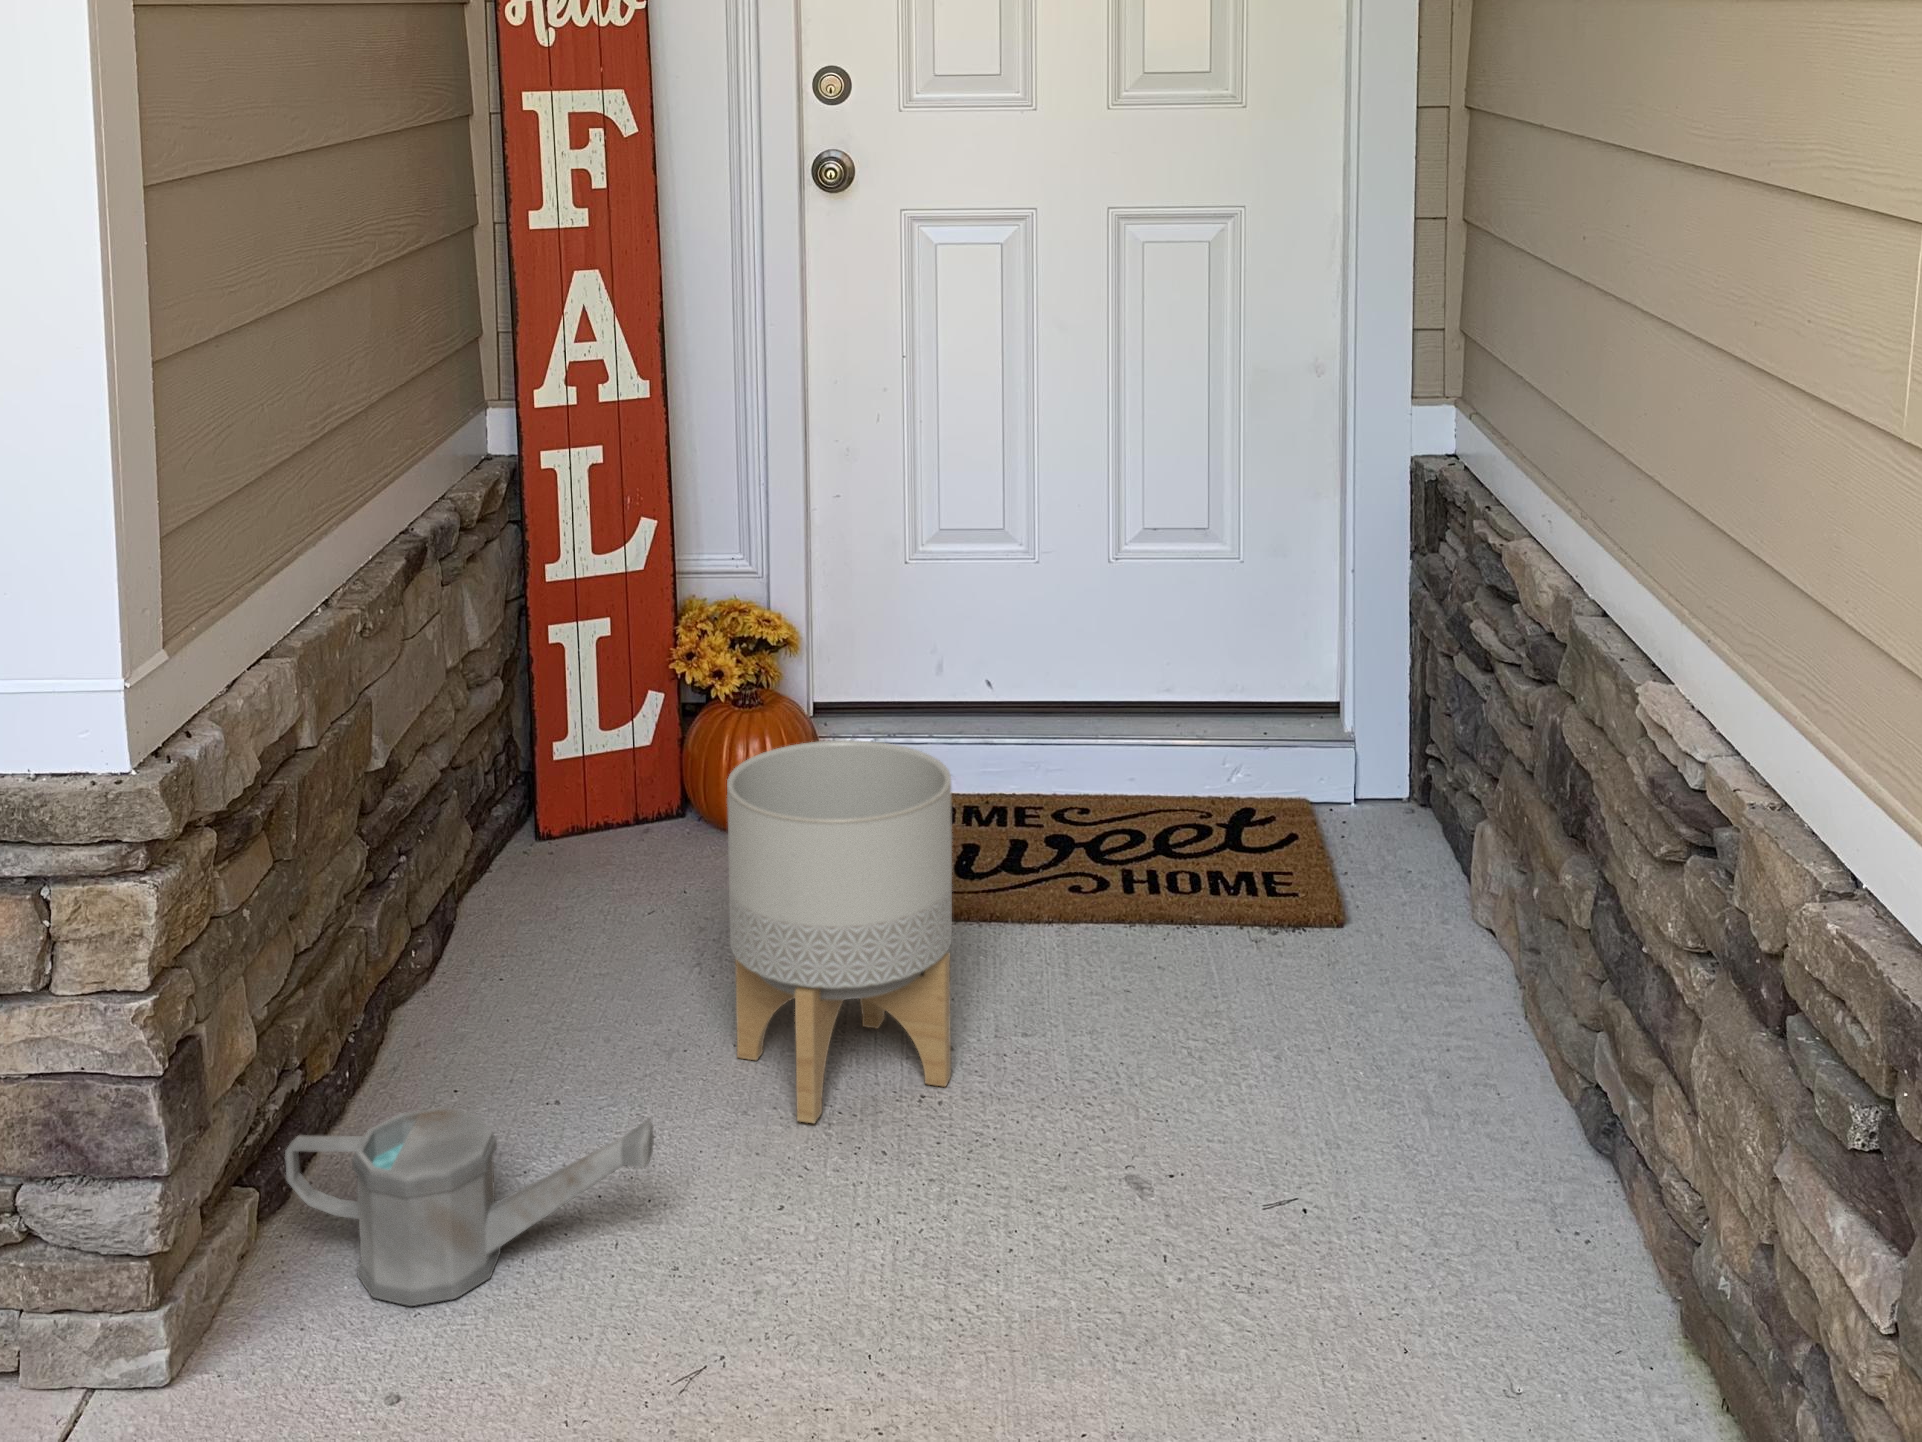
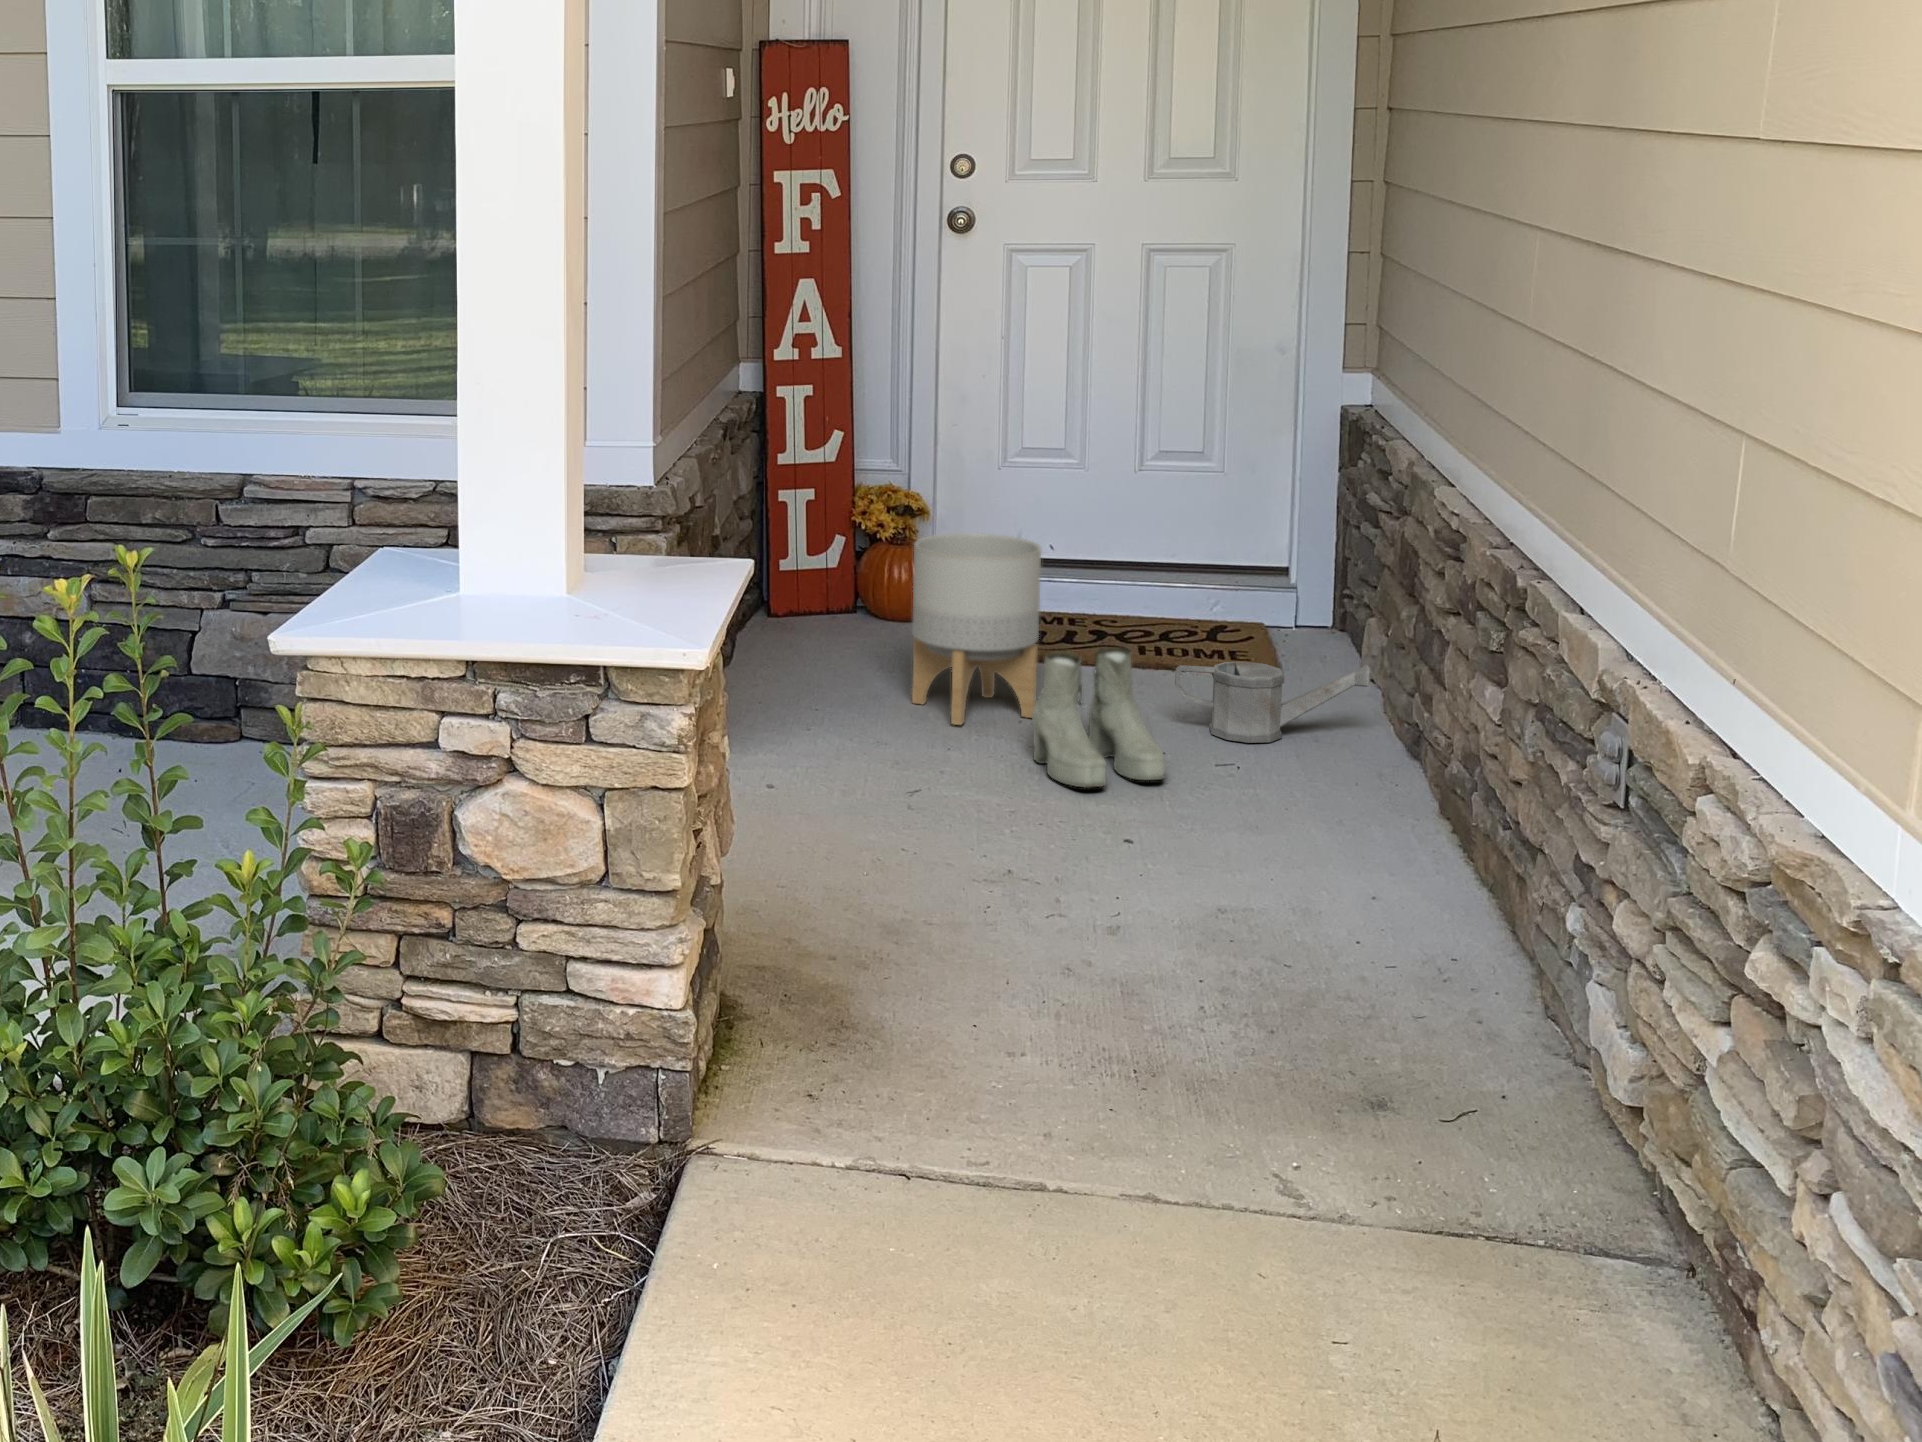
boots: none [932,996,1177,1329] -> present [1032,647,1165,788]
watering can: present [285,1107,654,1306] -> present [1175,662,1371,743]

